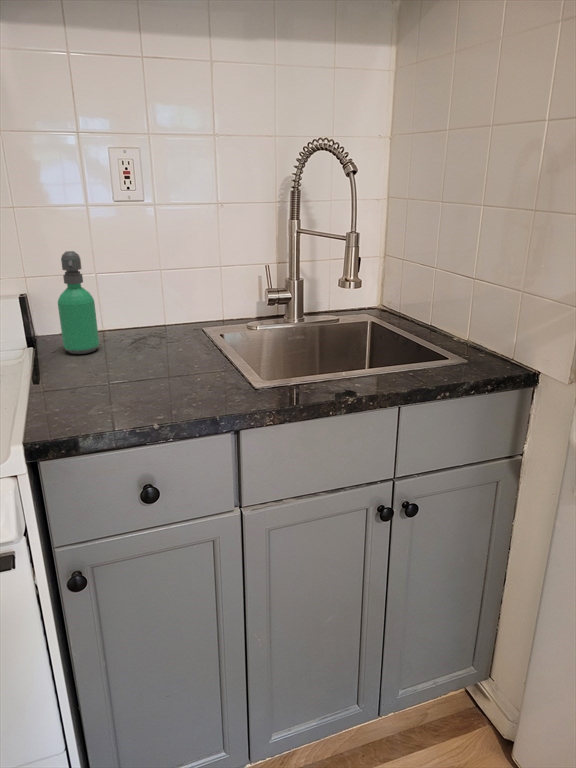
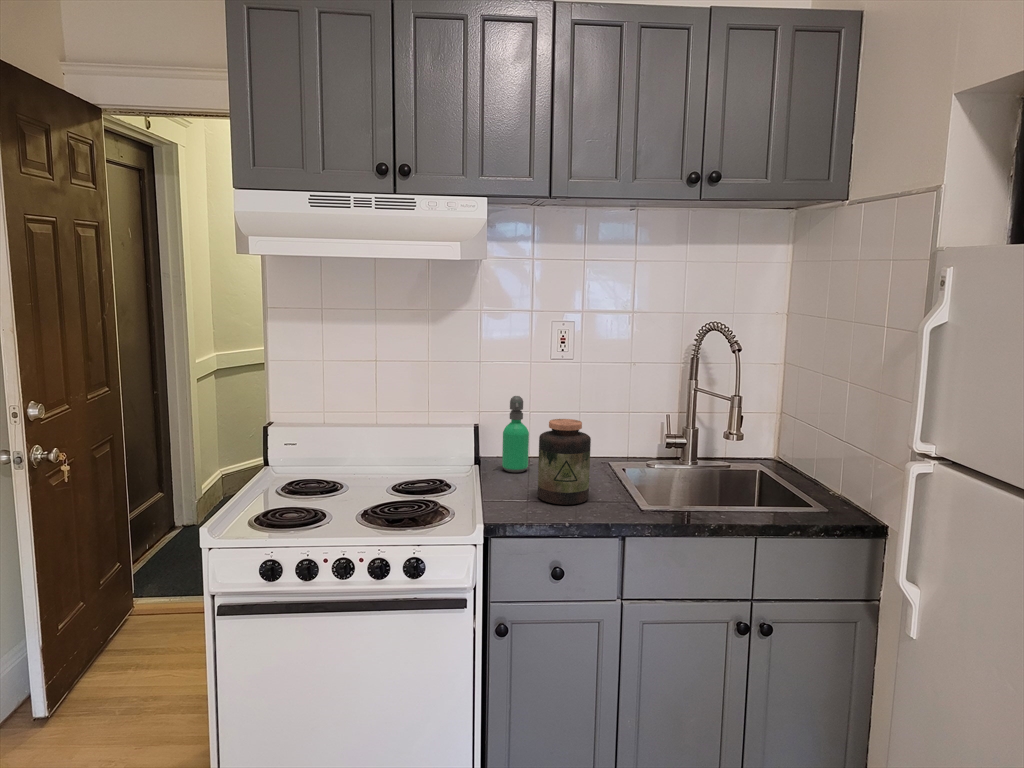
jar: none [103,275,182,394] -> present [538,419,591,505]

